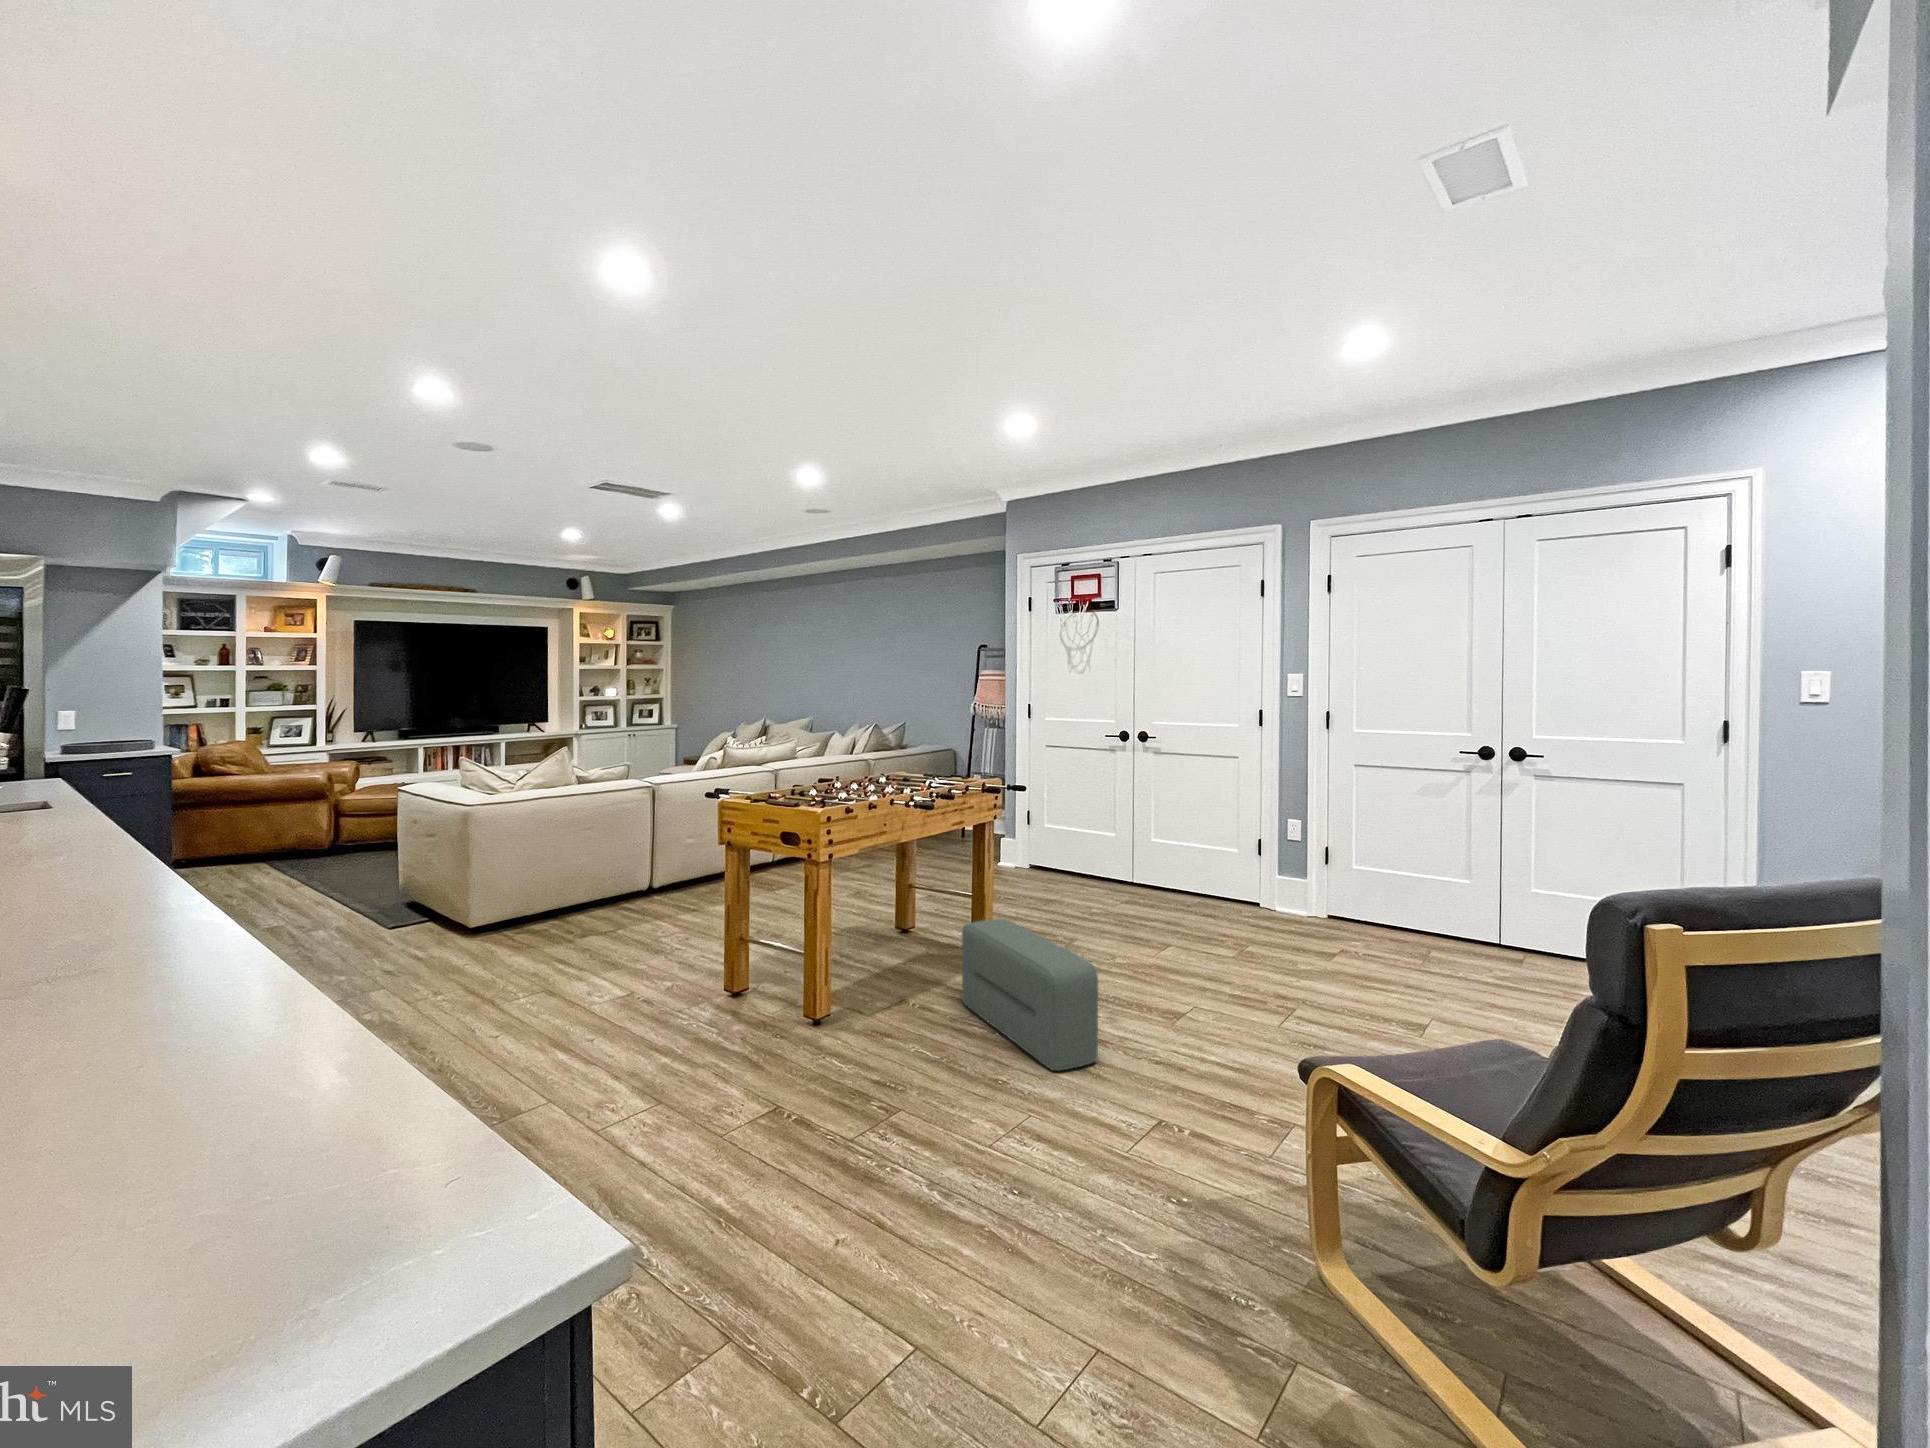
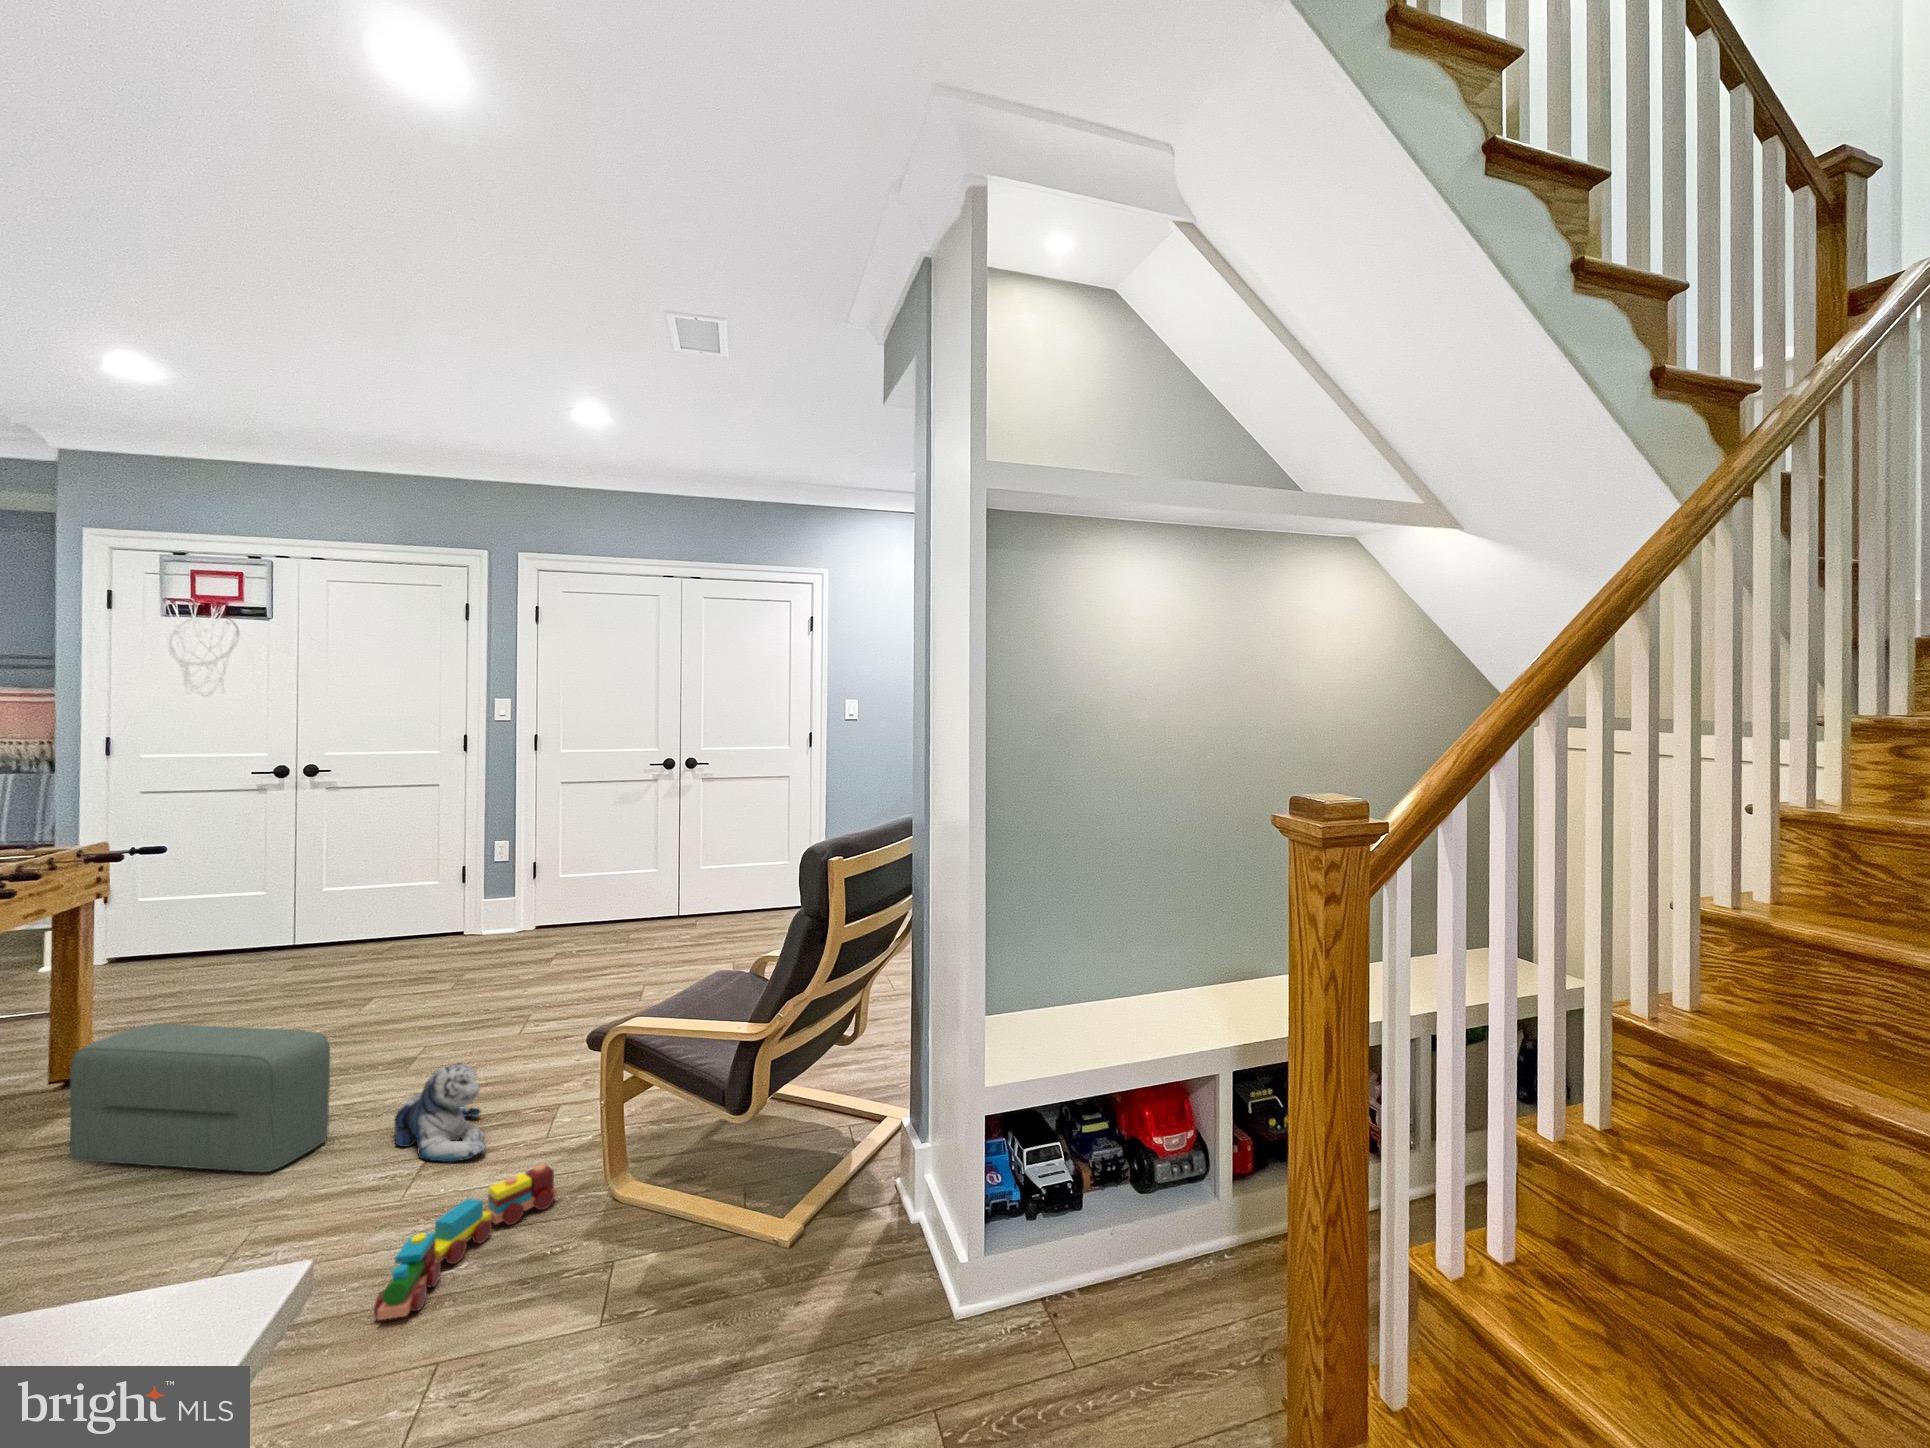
plush toy: none [1140,1035,1218,1141] -> present [394,1063,485,1162]
toy train: none [1067,1184,1259,1280] -> present [374,1164,557,1320]

